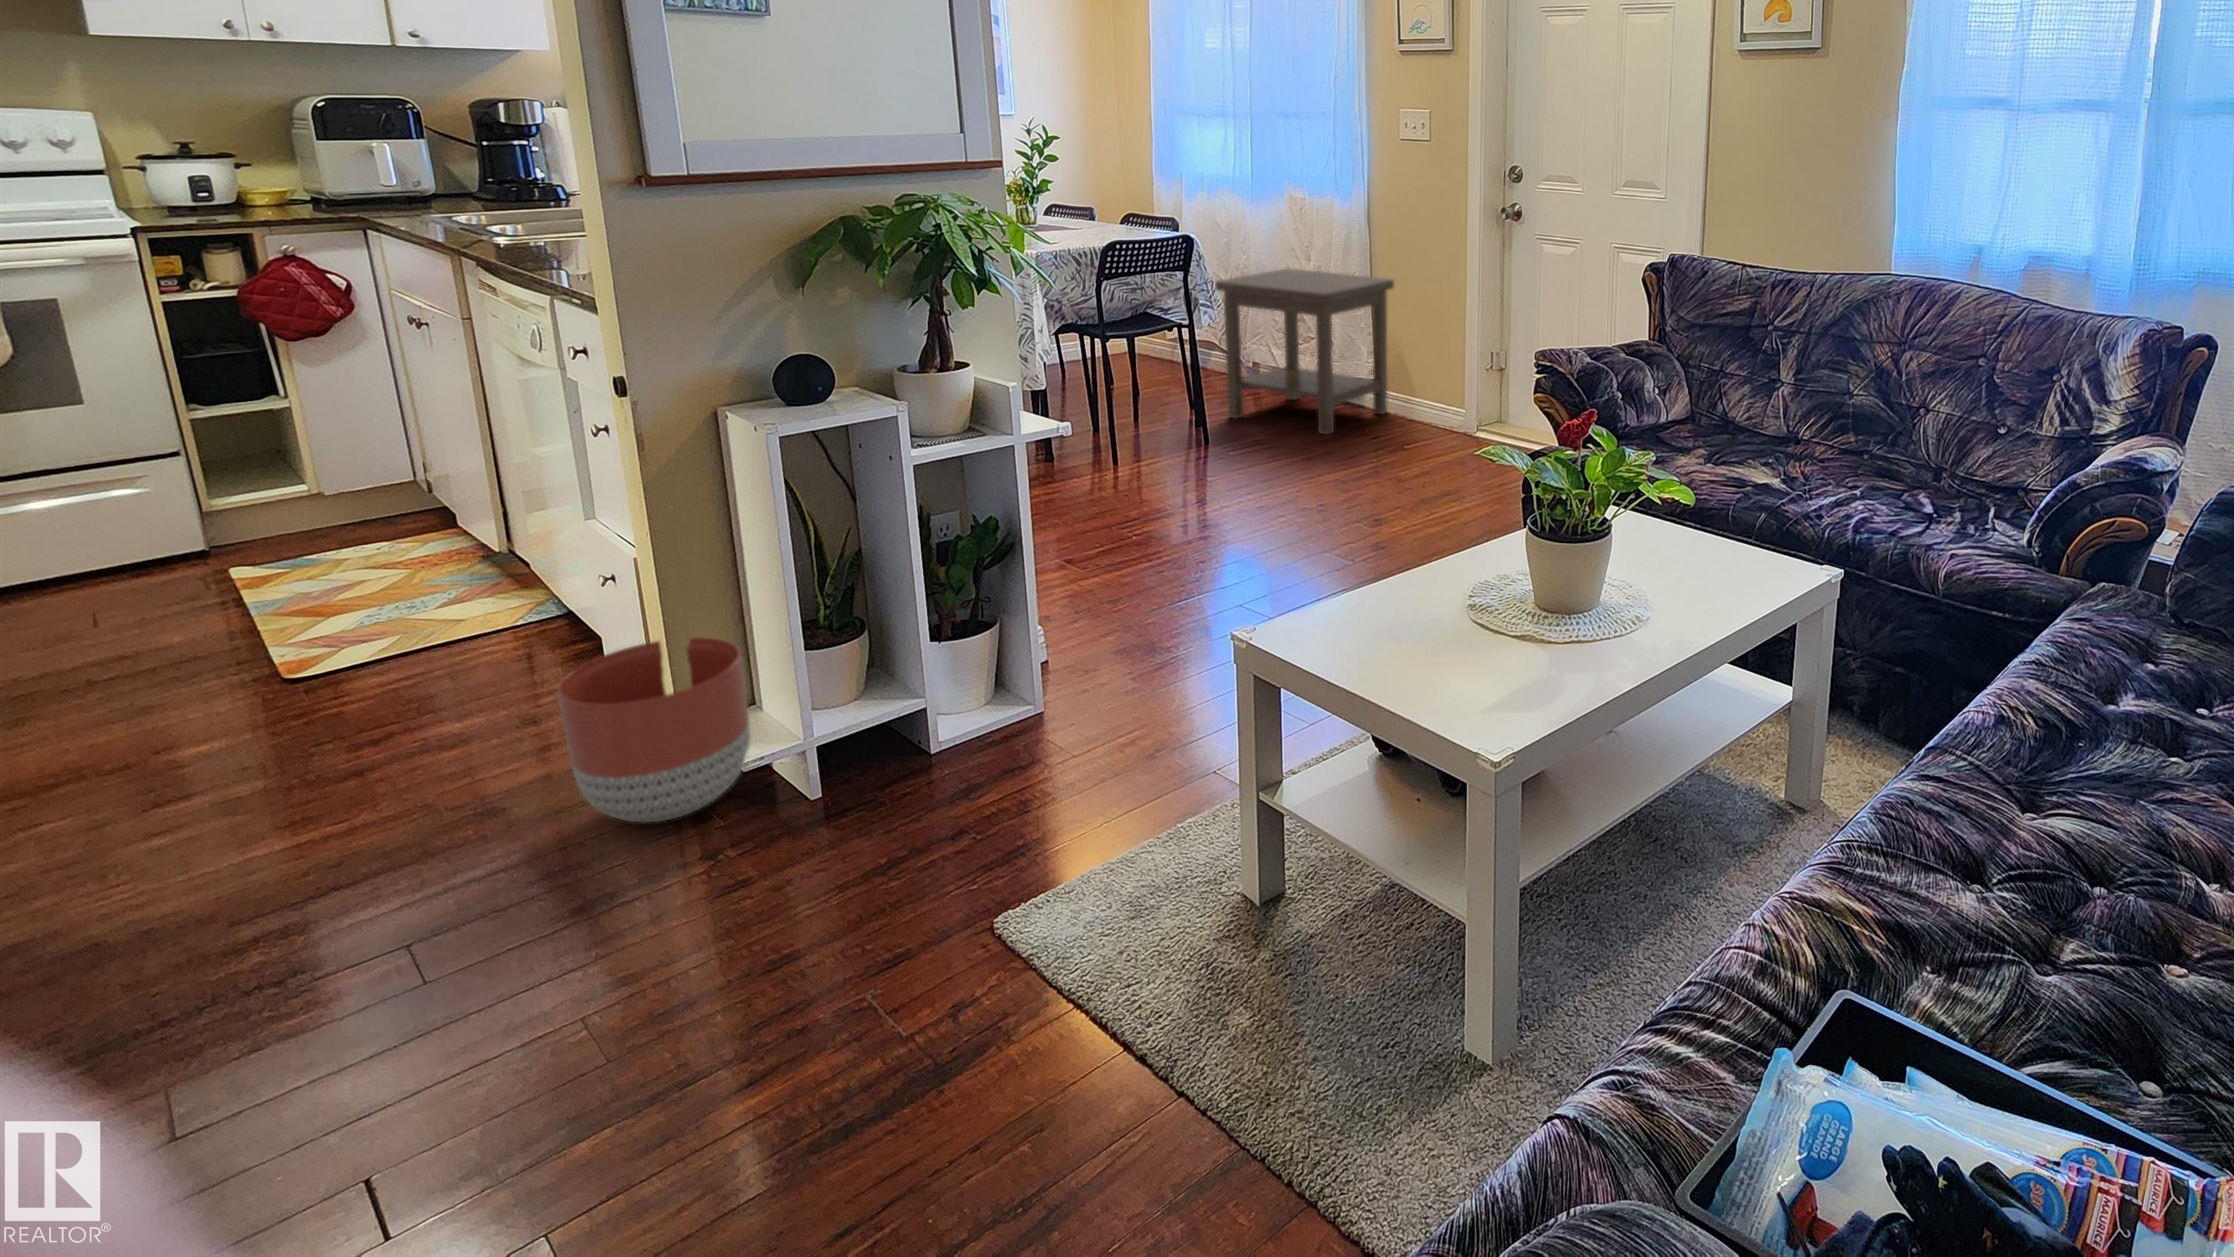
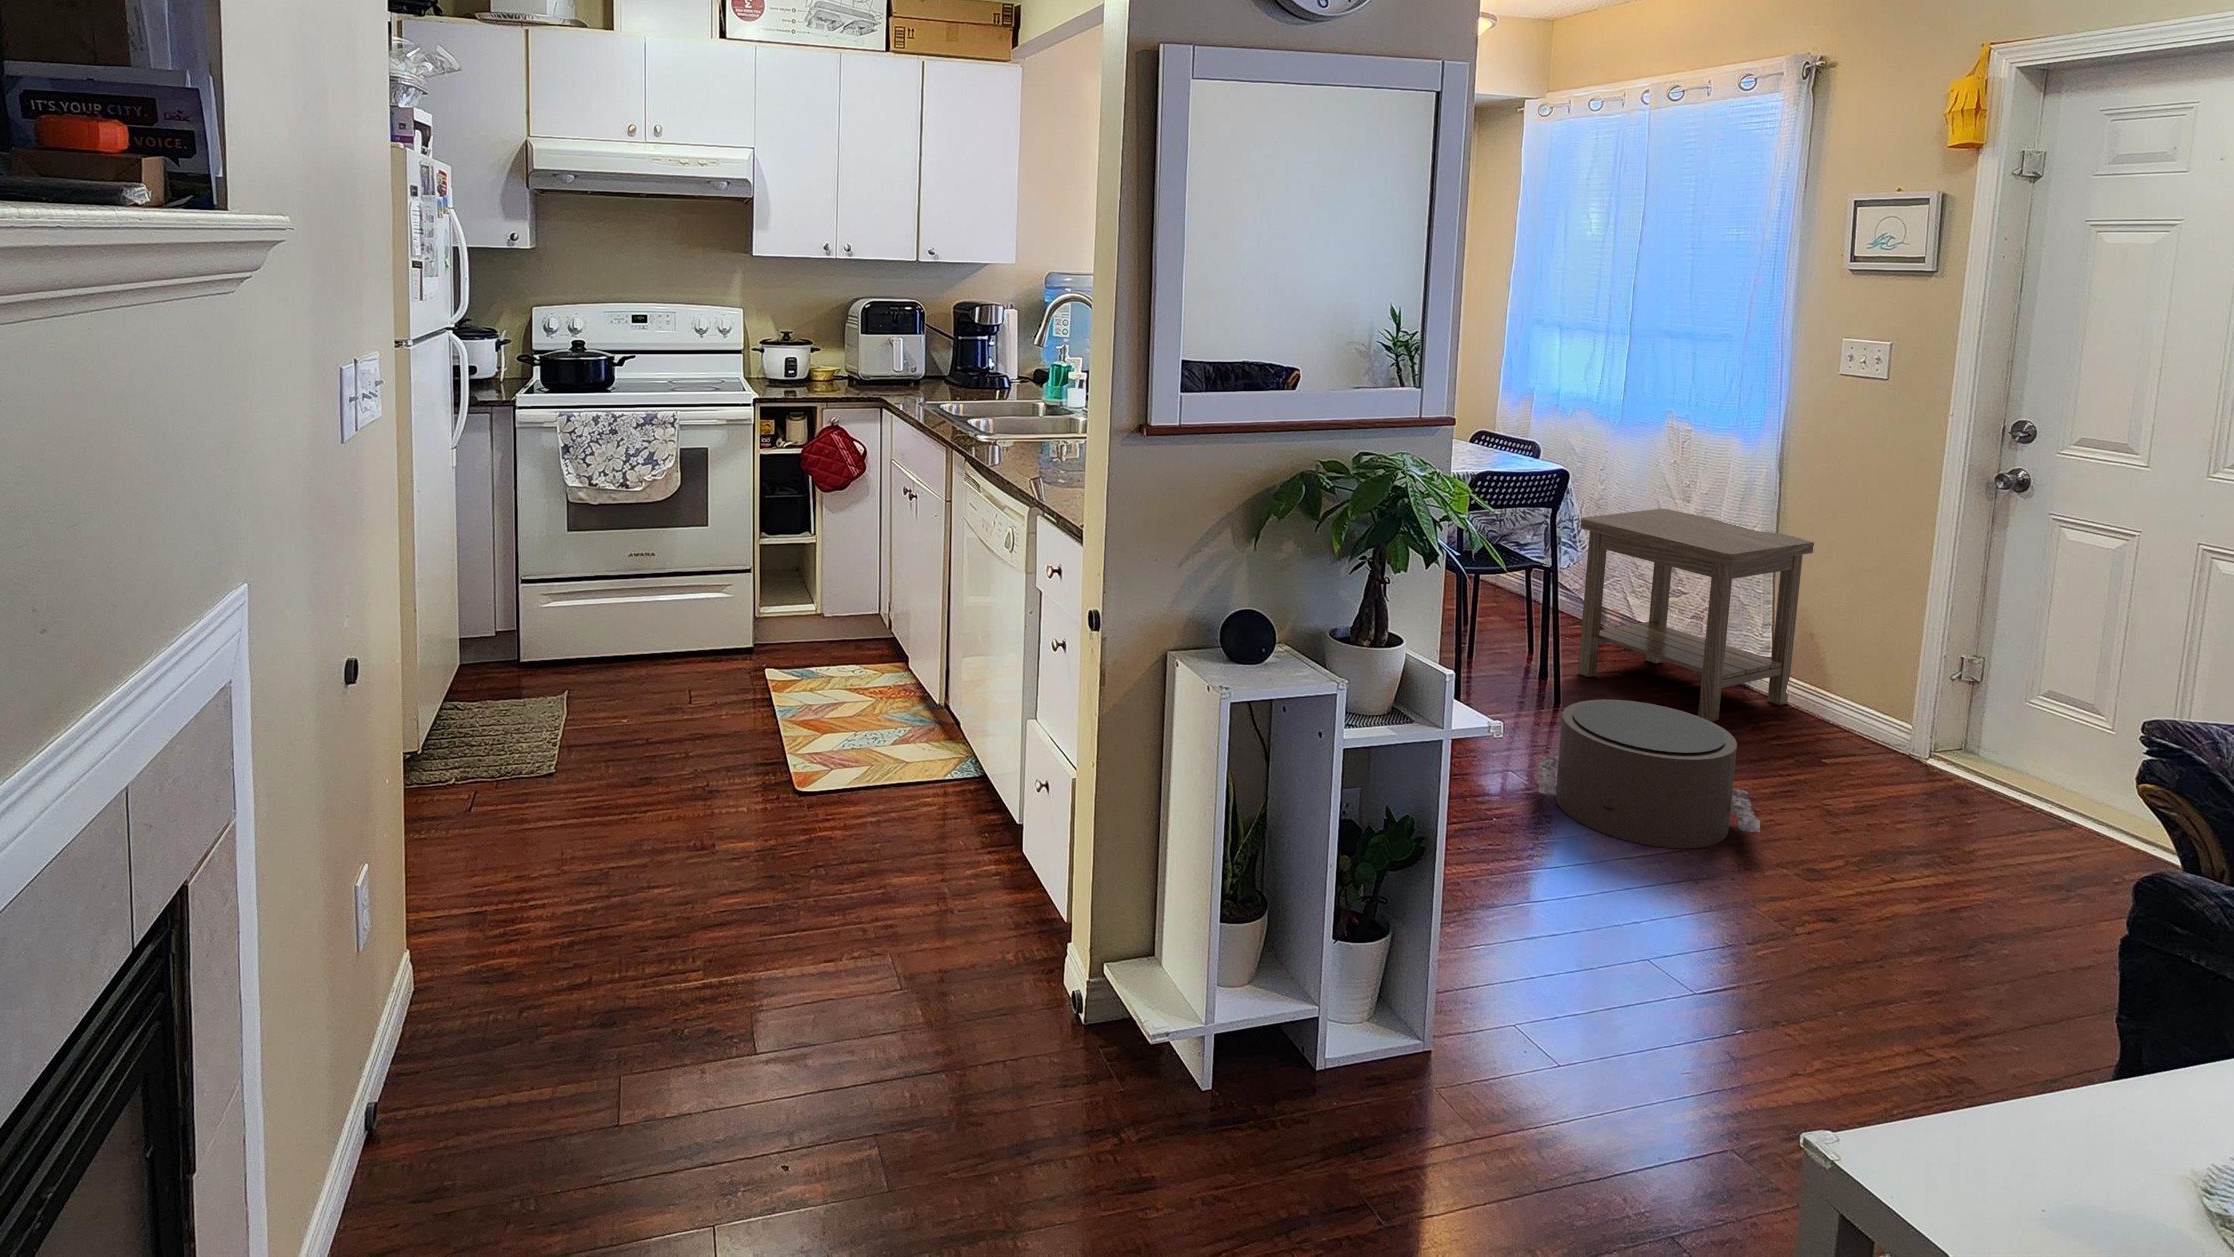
pouf: none [1170,420,1342,530] -> present [1537,700,1760,849]
planter: present [557,637,750,822] -> none [1009,865,1158,1059]

